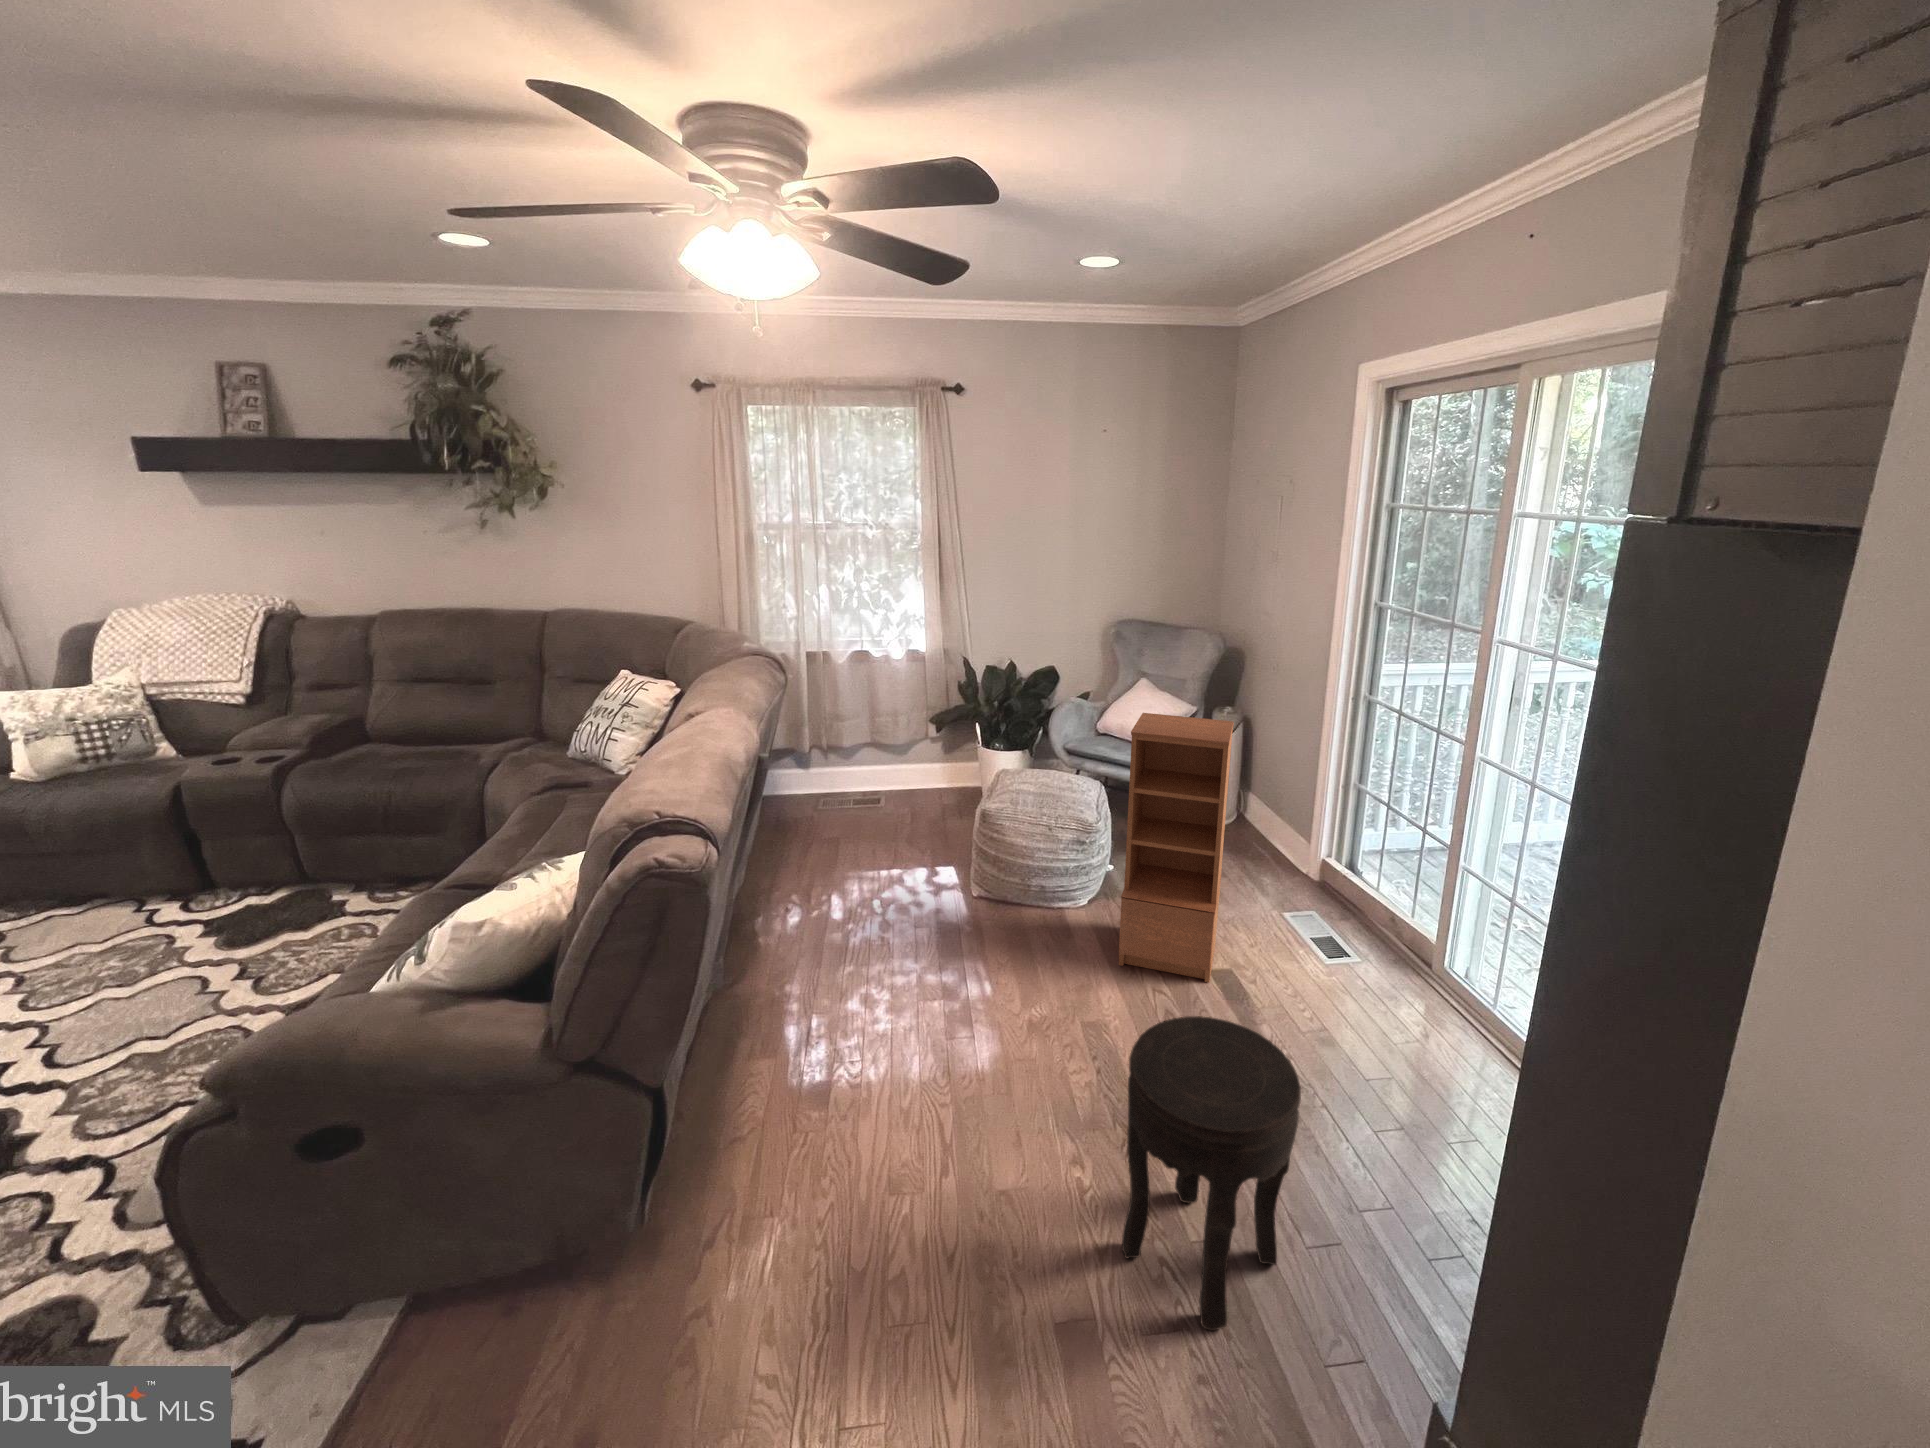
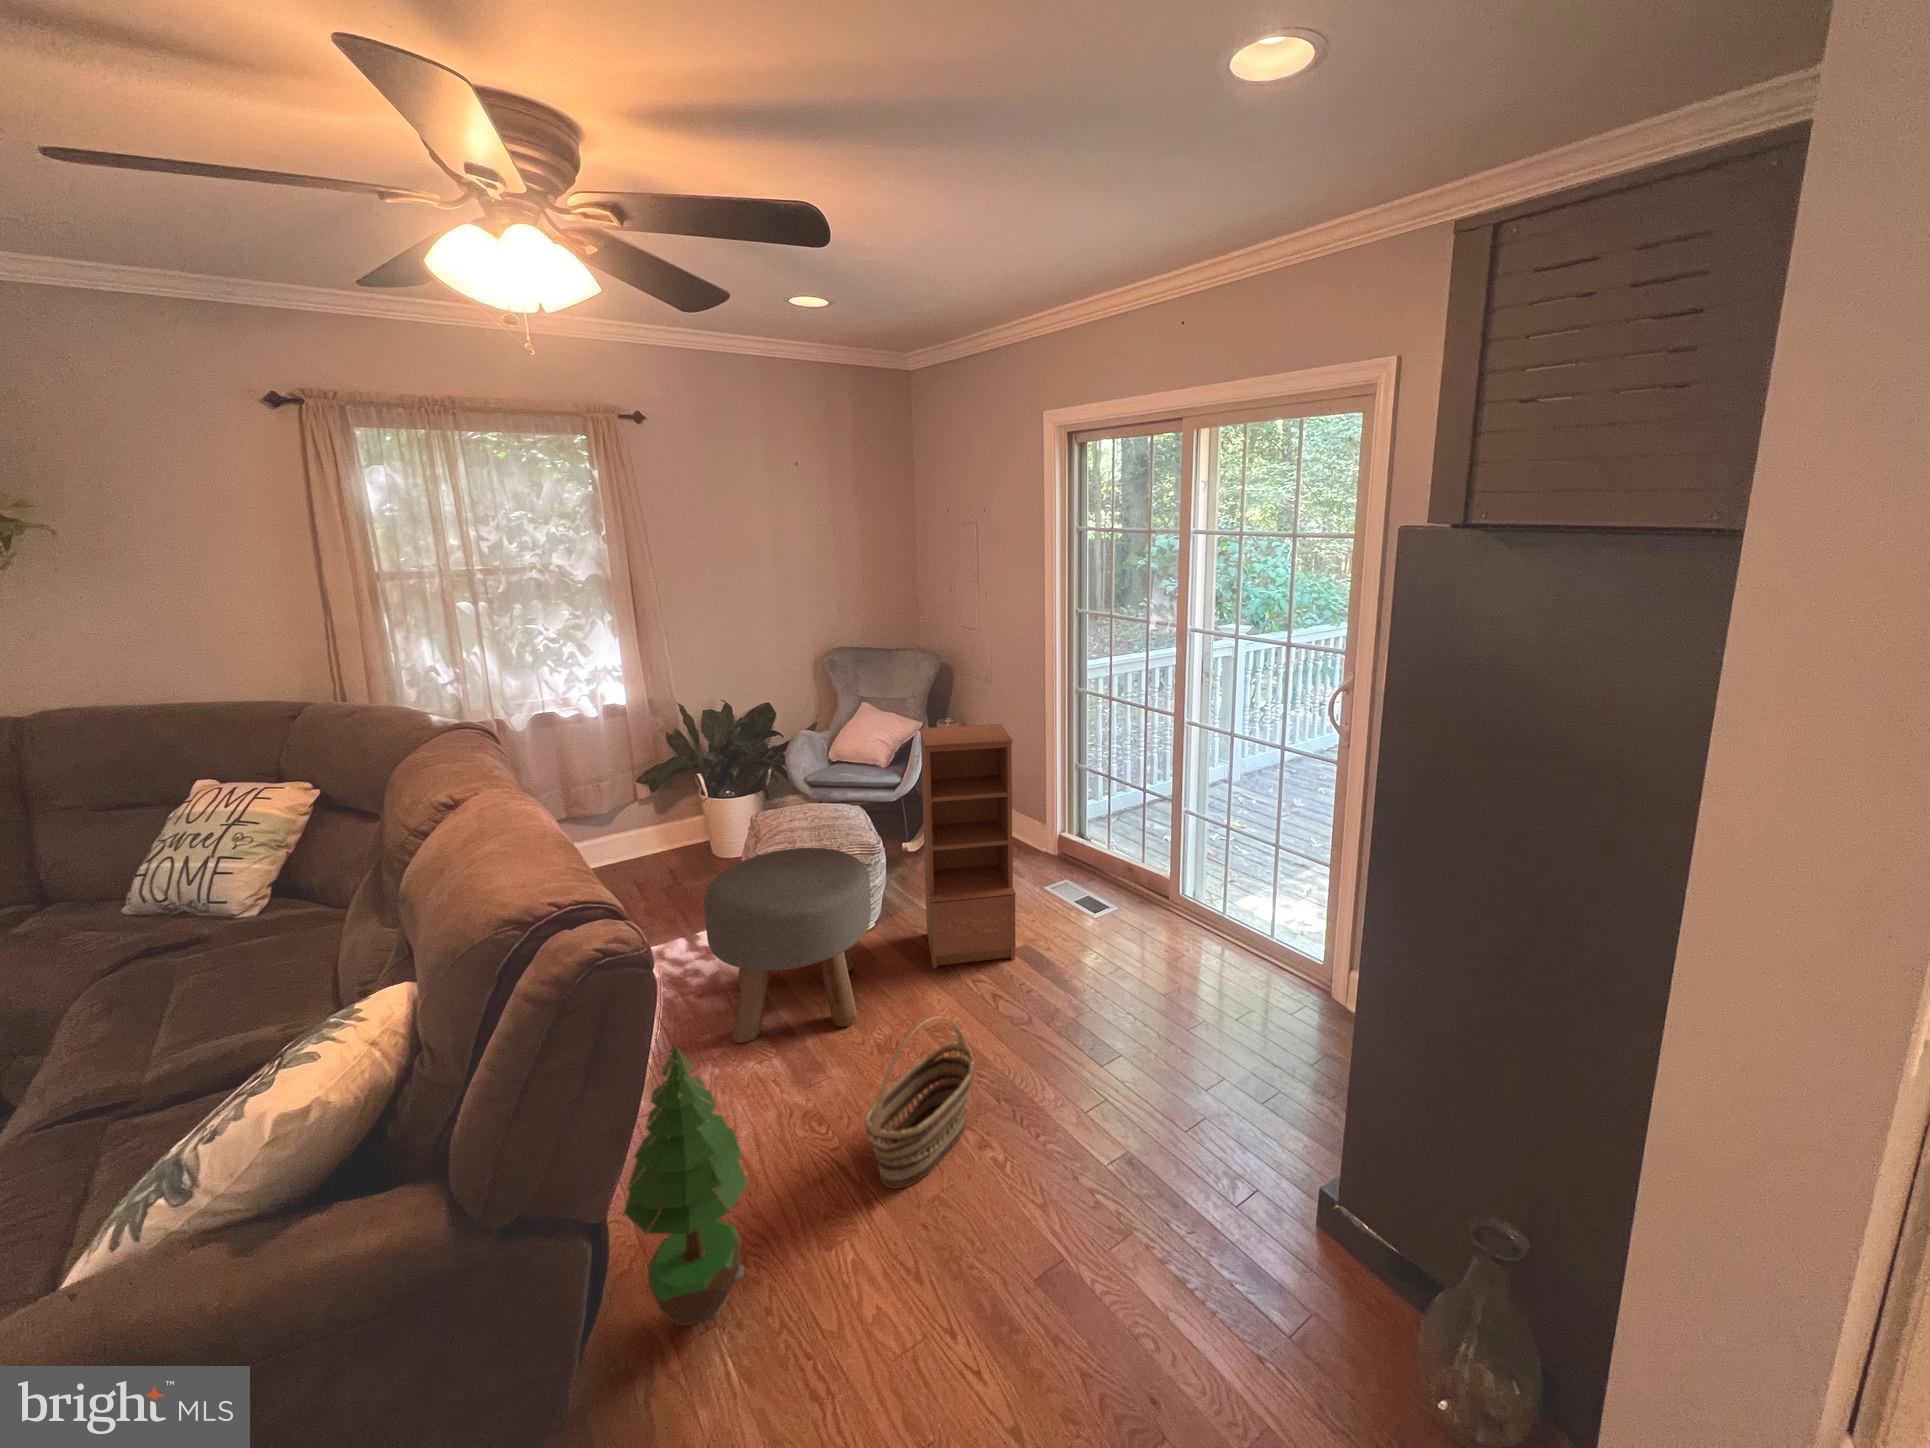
ottoman: none [903,810,1057,994] -> present [704,848,871,1043]
potted tree: none [709,958,815,1210] -> present [624,1045,749,1326]
basket: none [950,1013,1084,1170] -> present [866,1016,974,1189]
side table: present [1122,1016,1301,1331] -> none [1049,964,1191,1222]

